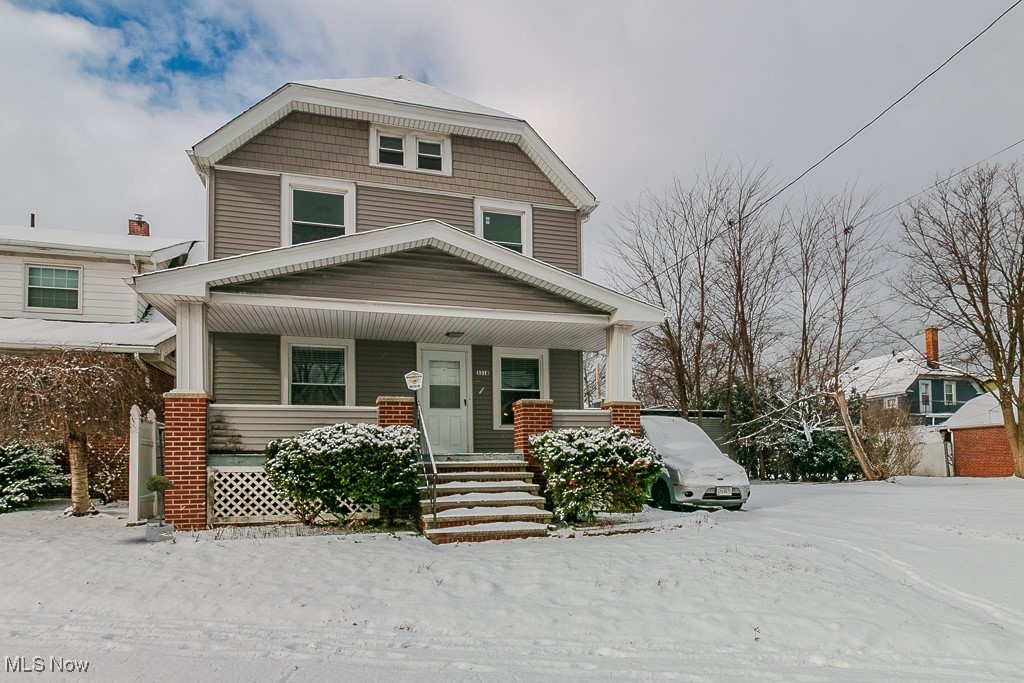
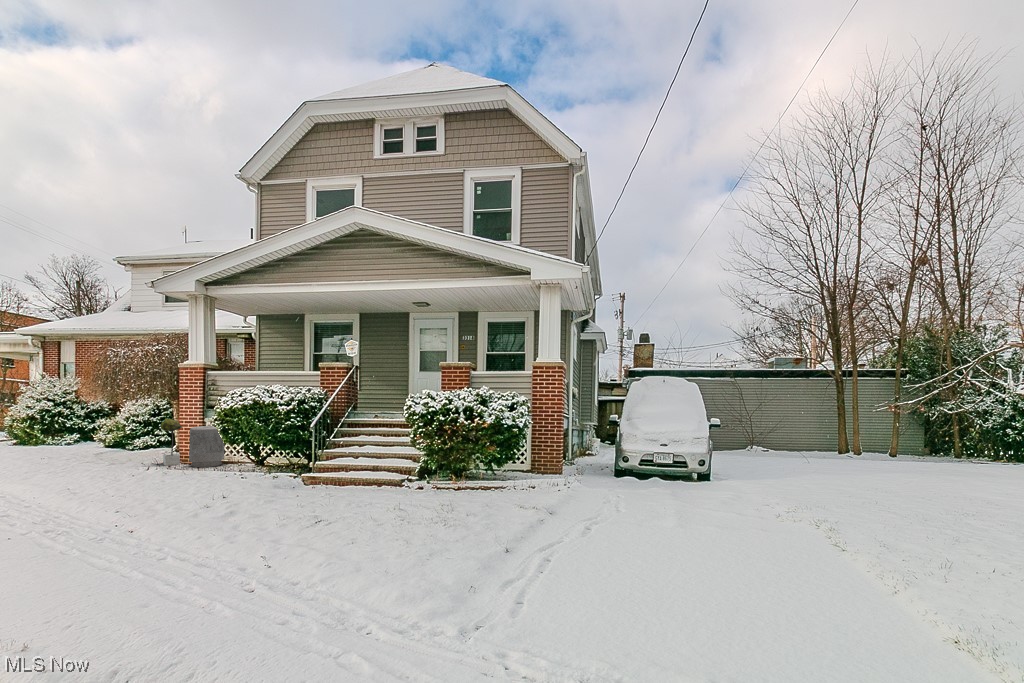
trash can: none [194,481,243,539] -> present [189,426,224,467]

